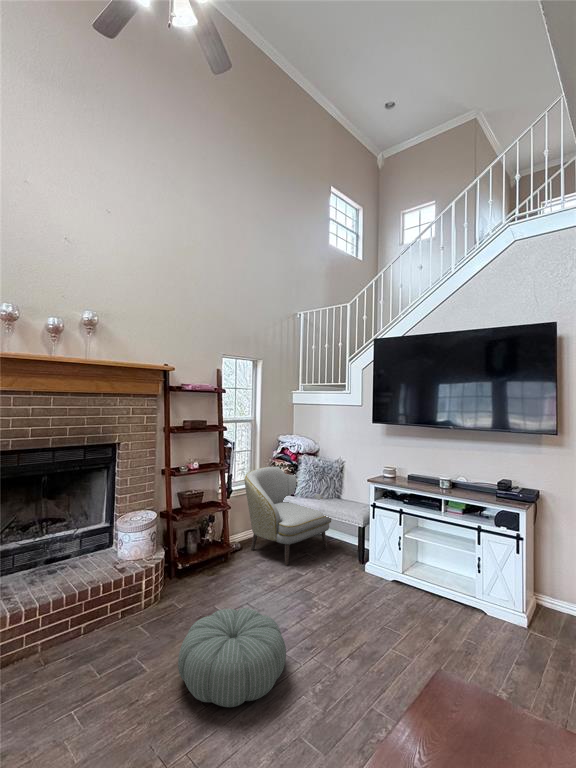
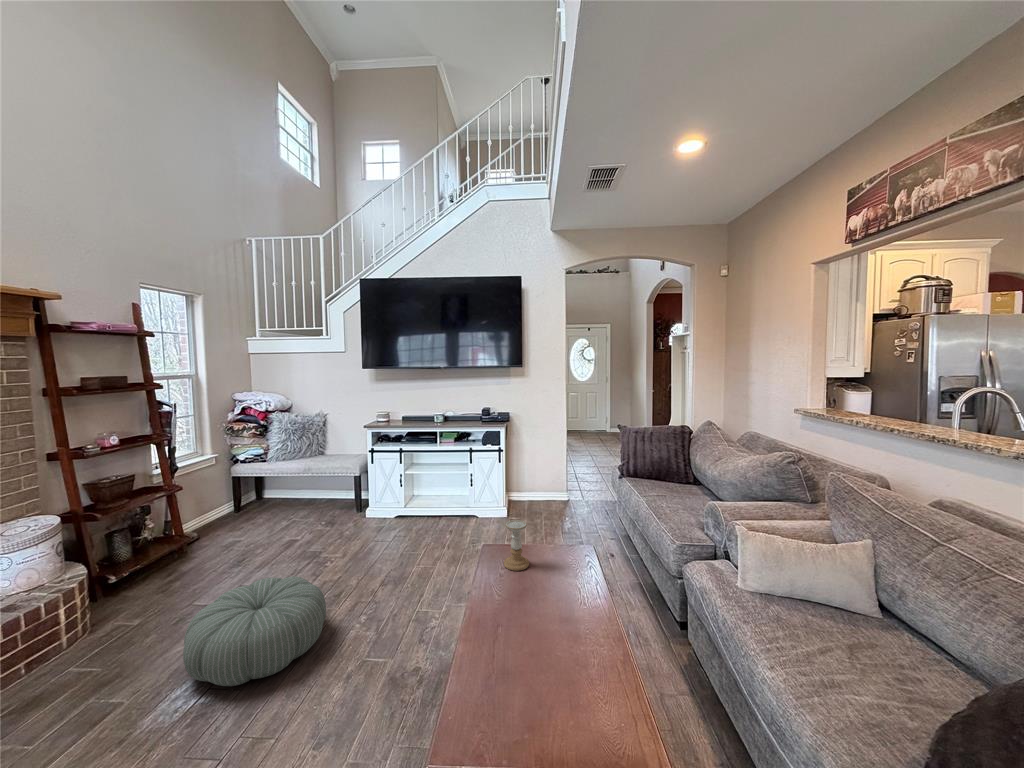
armchair: present [244,467,331,566] -> none [194,430,319,538]
candle holder: none [455,659,493,741] -> present [504,520,529,571]

